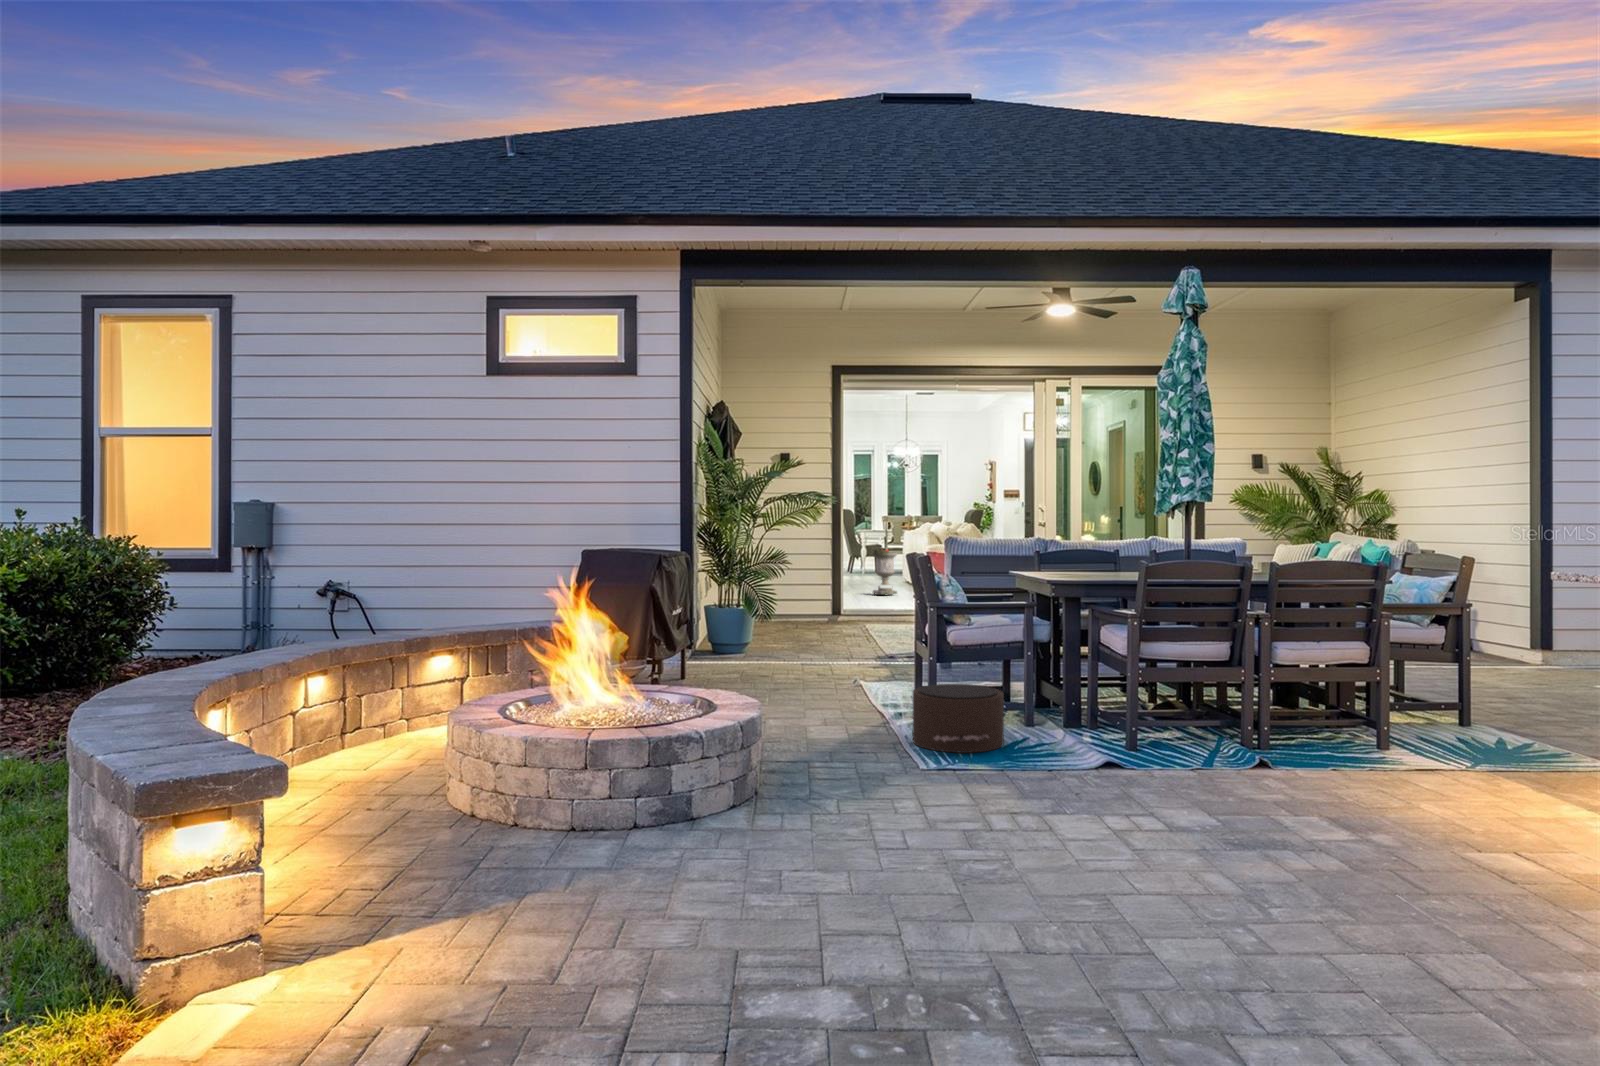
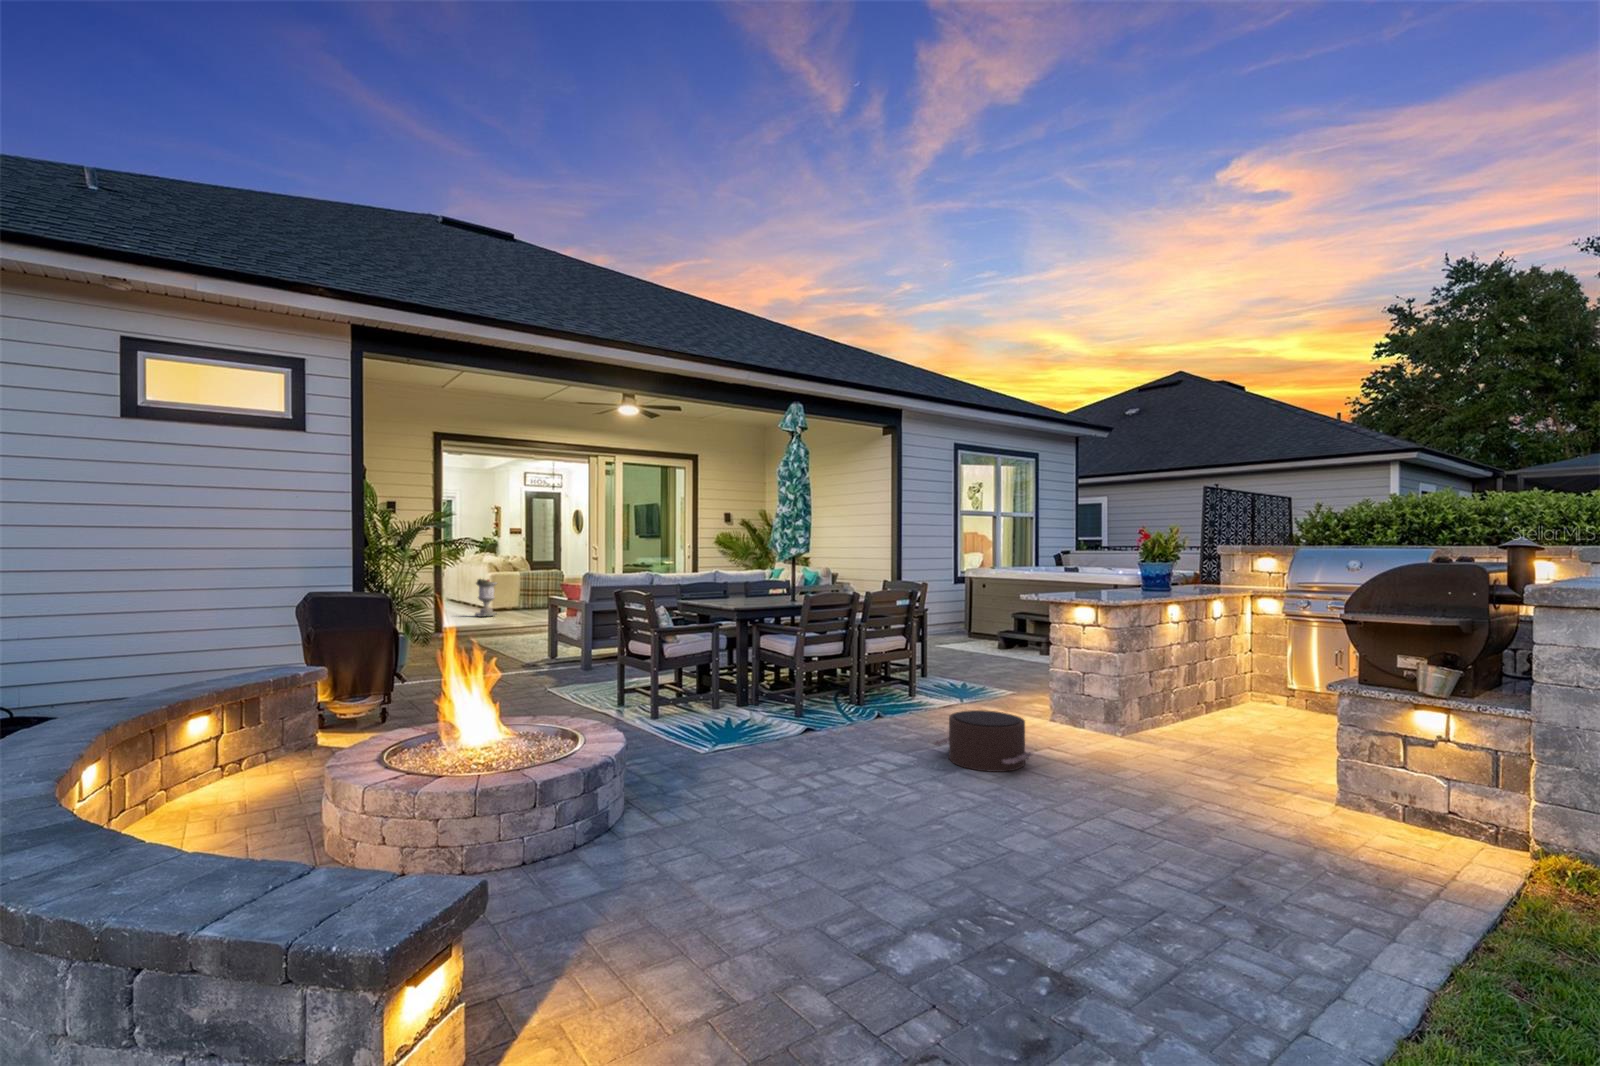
pouf: present [912,684,1004,753] -> present [934,710,1032,772]

